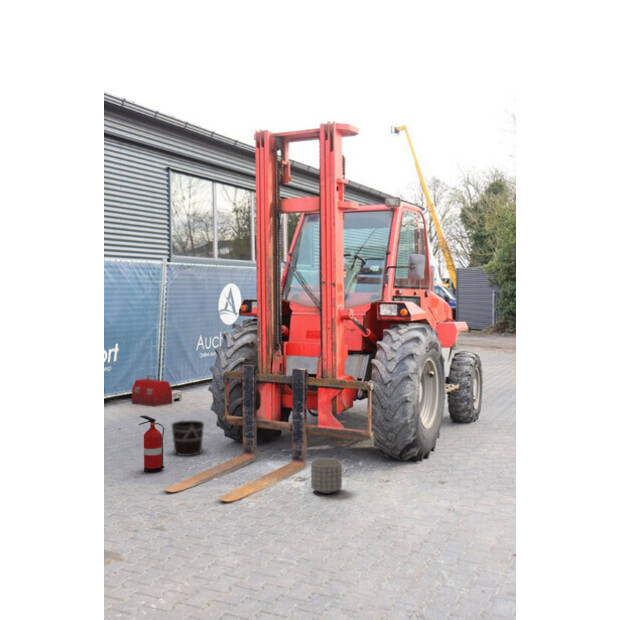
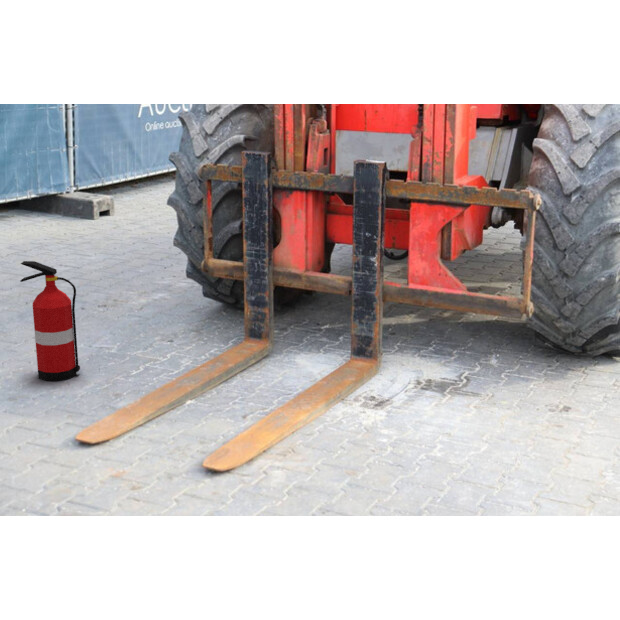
toolbox: present [132,375,172,407] -> none [17,166,96,228]
bucket: present [172,421,204,456] -> none [91,263,160,339]
planter: present [311,459,342,494] -> none [403,362,473,439]

